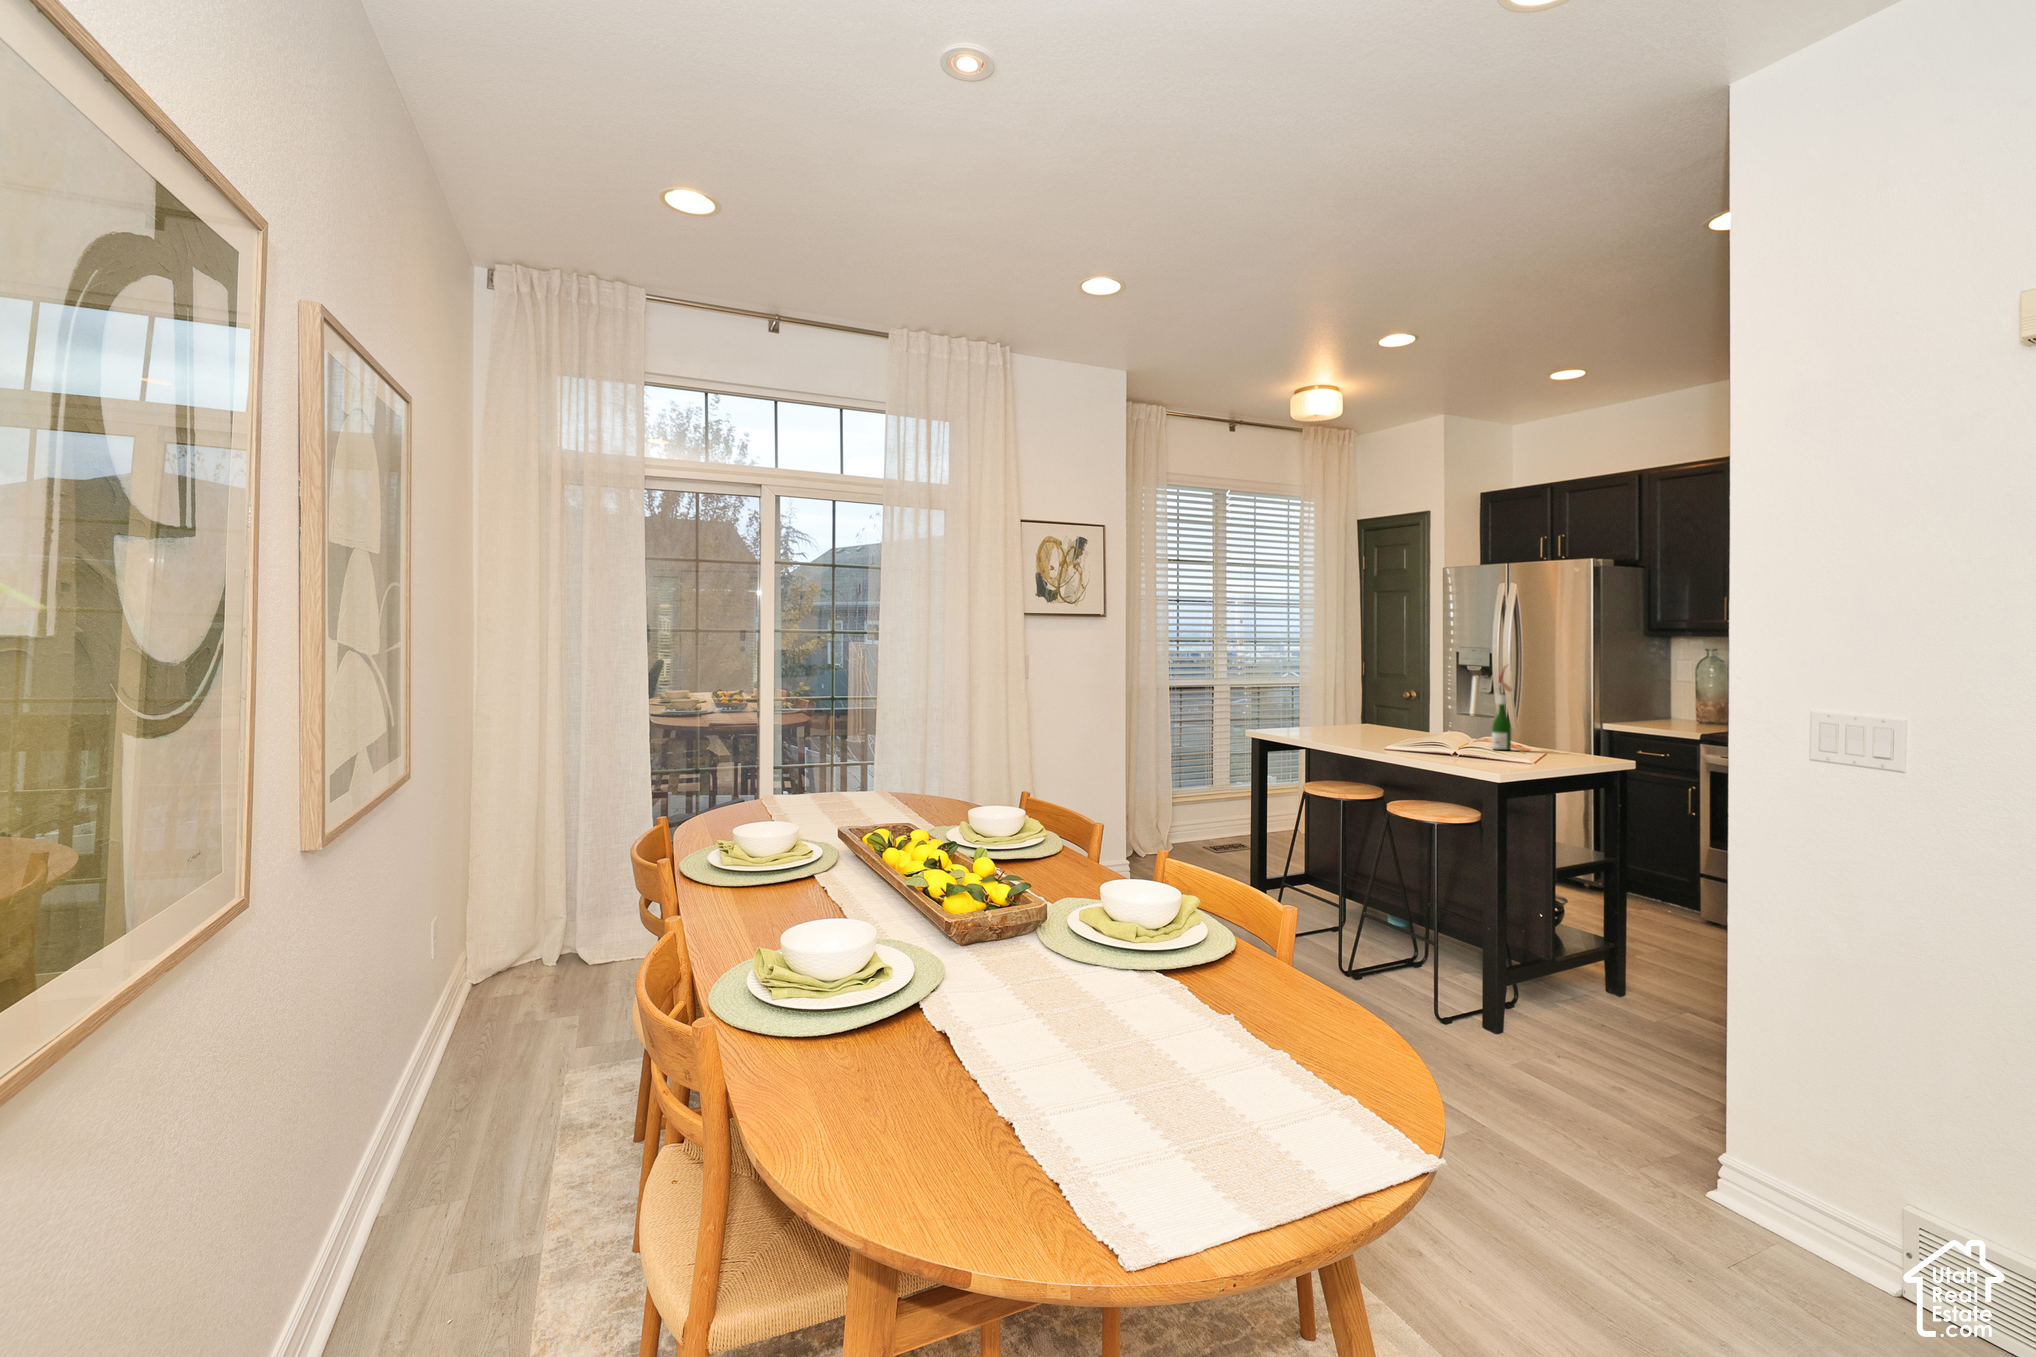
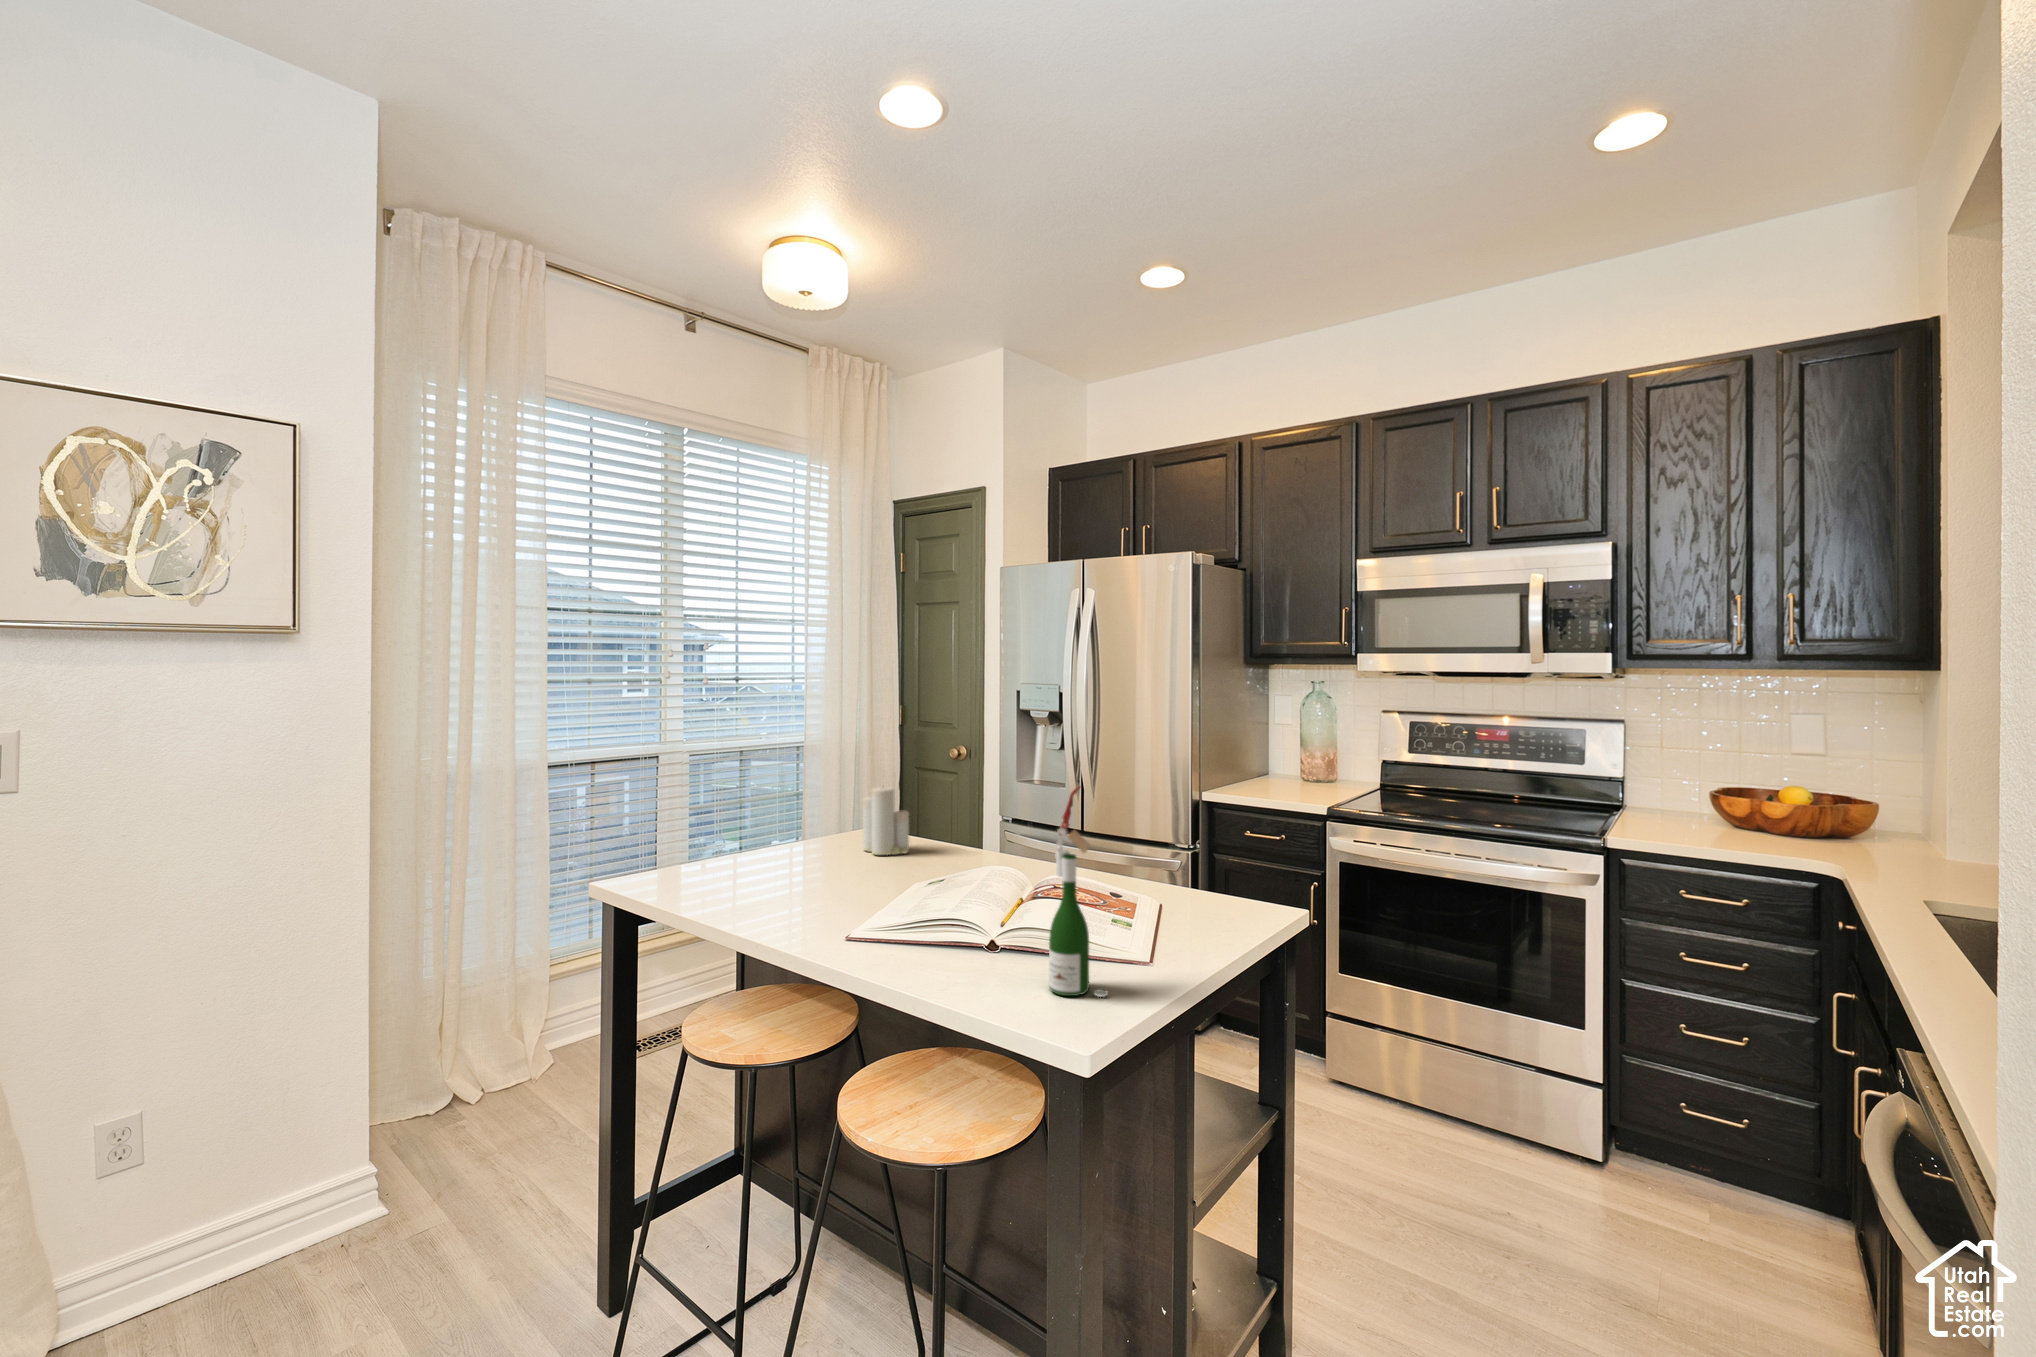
candle: none [1373,688,1400,727] -> present [863,787,909,855]

